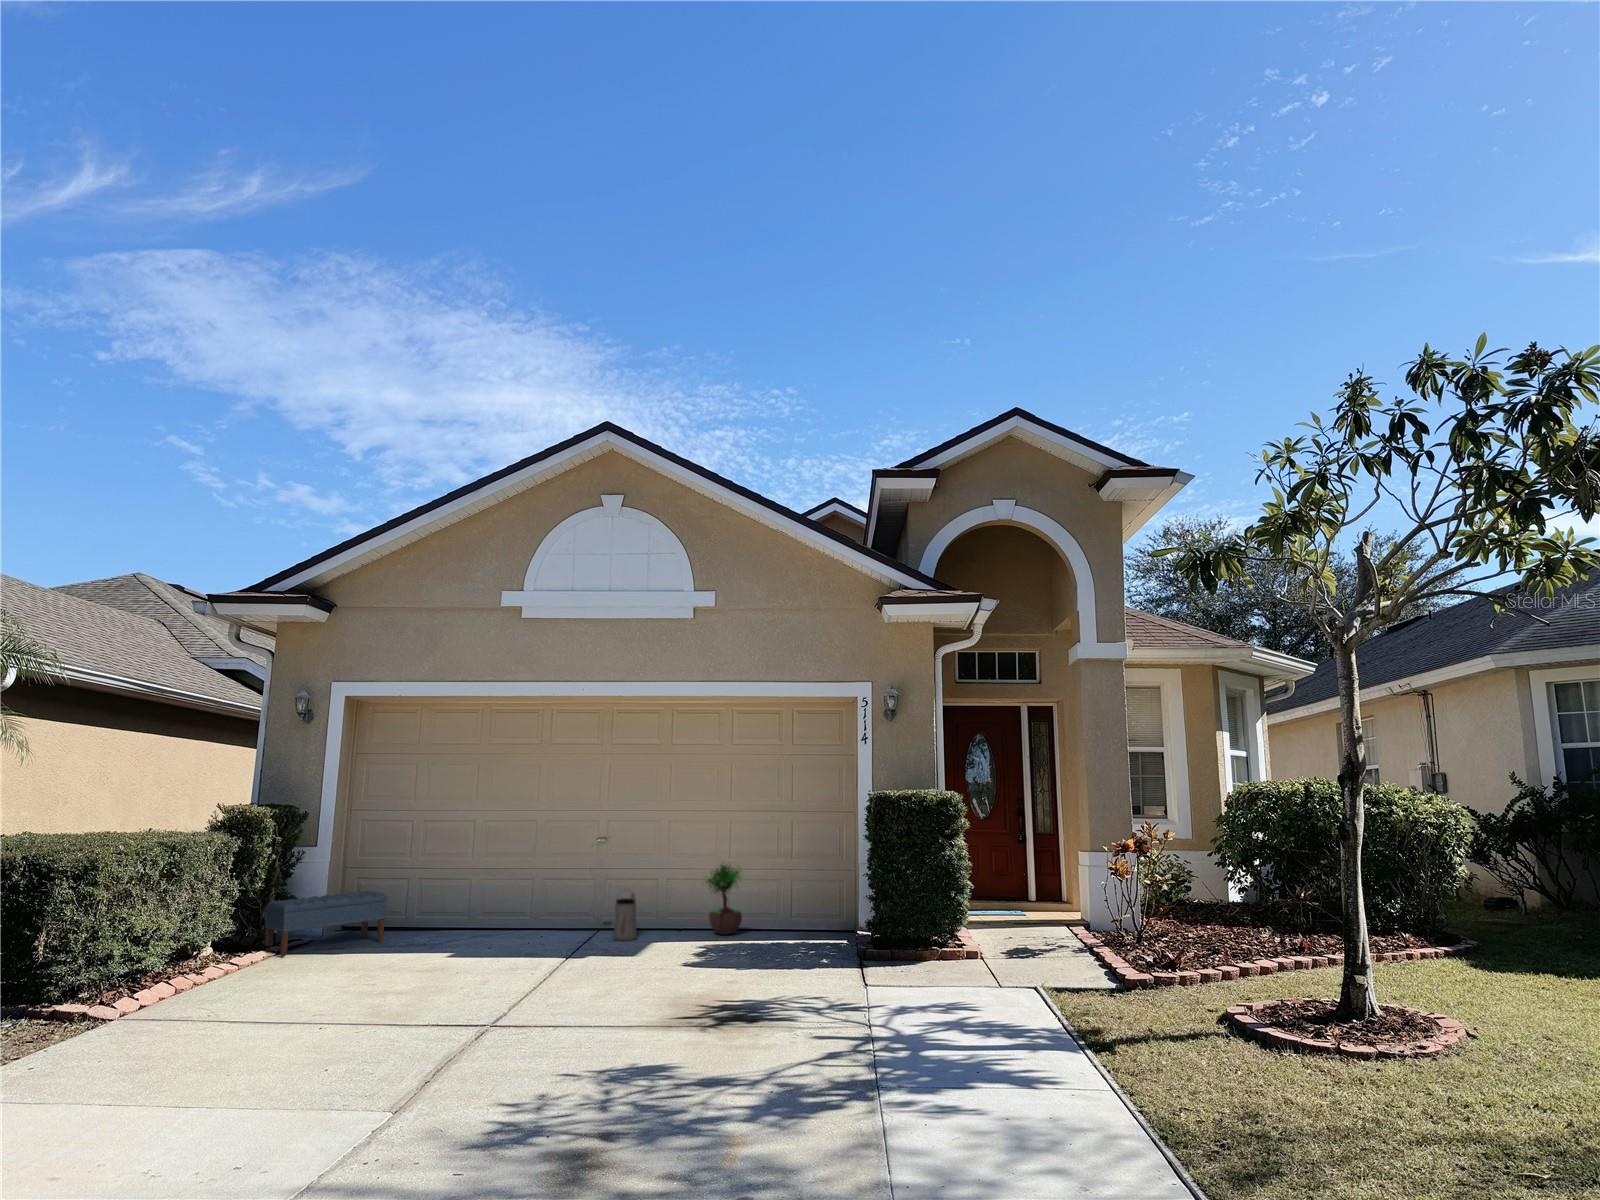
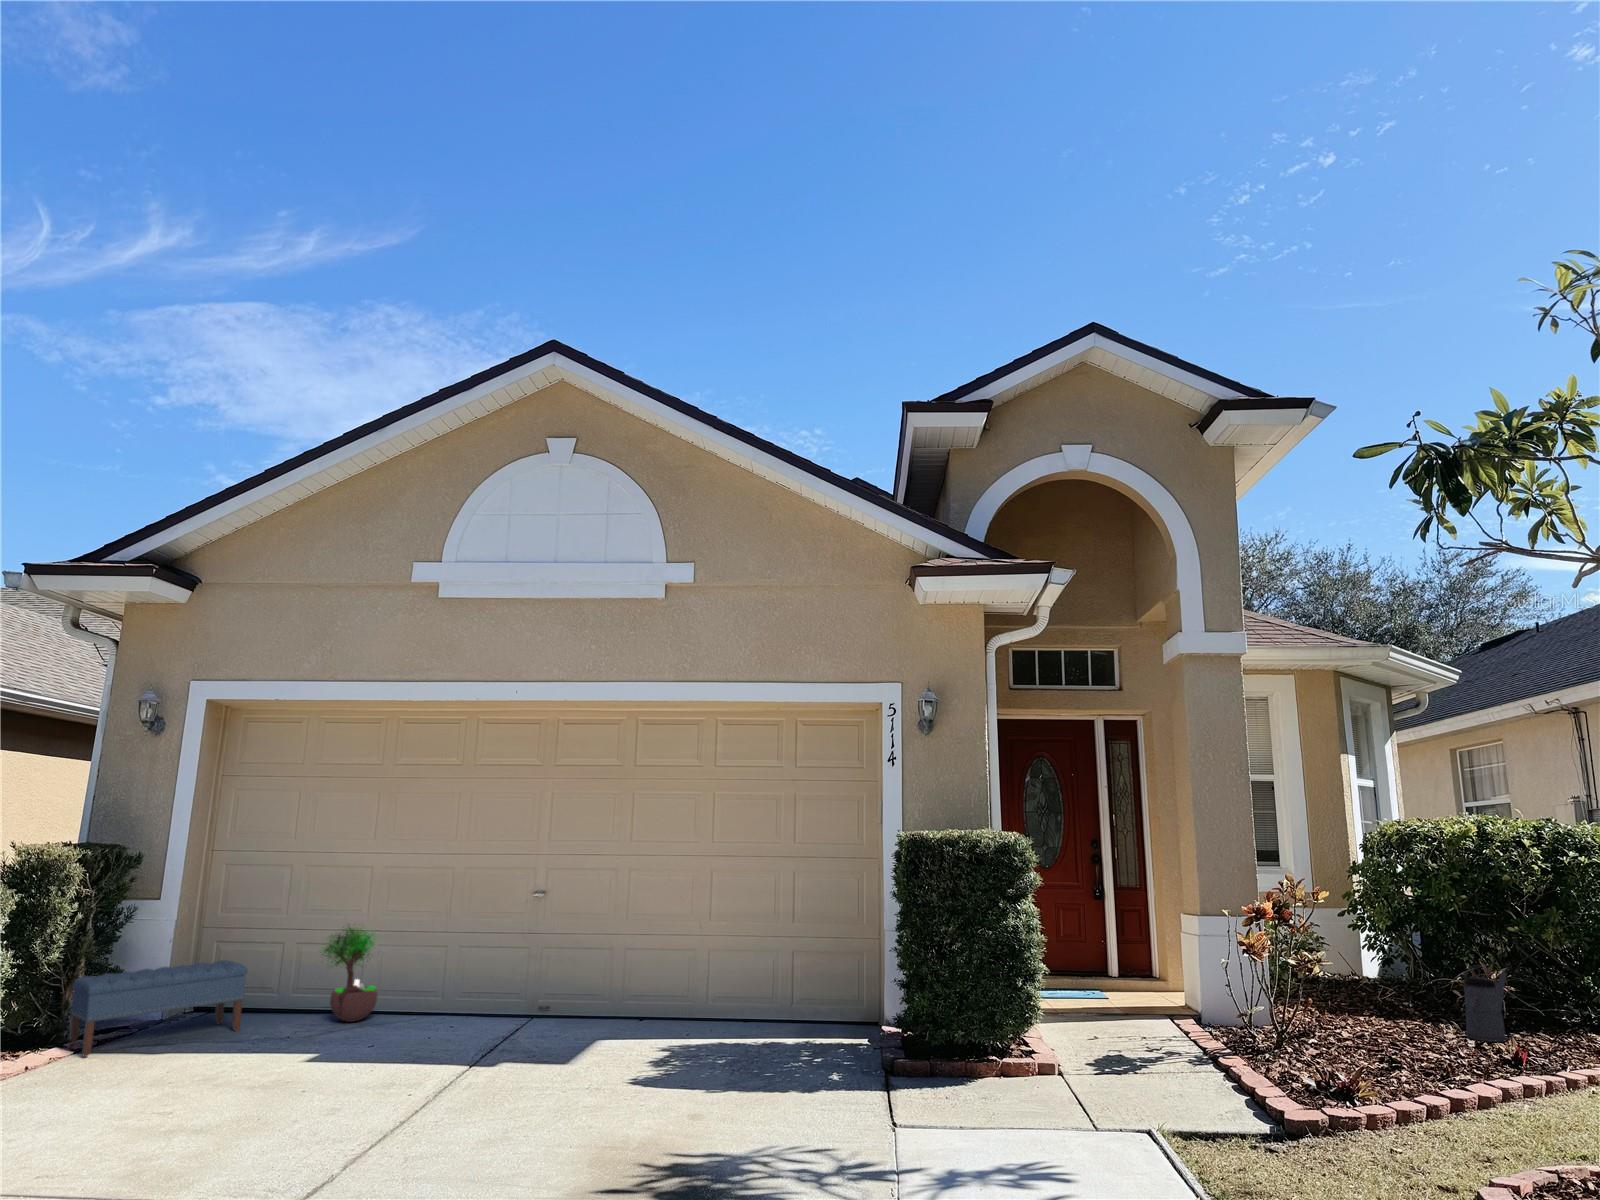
potted tree: present [706,864,742,935] -> present [319,923,379,1022]
watering can: present [613,893,637,940] -> present [1464,965,1507,1042]

